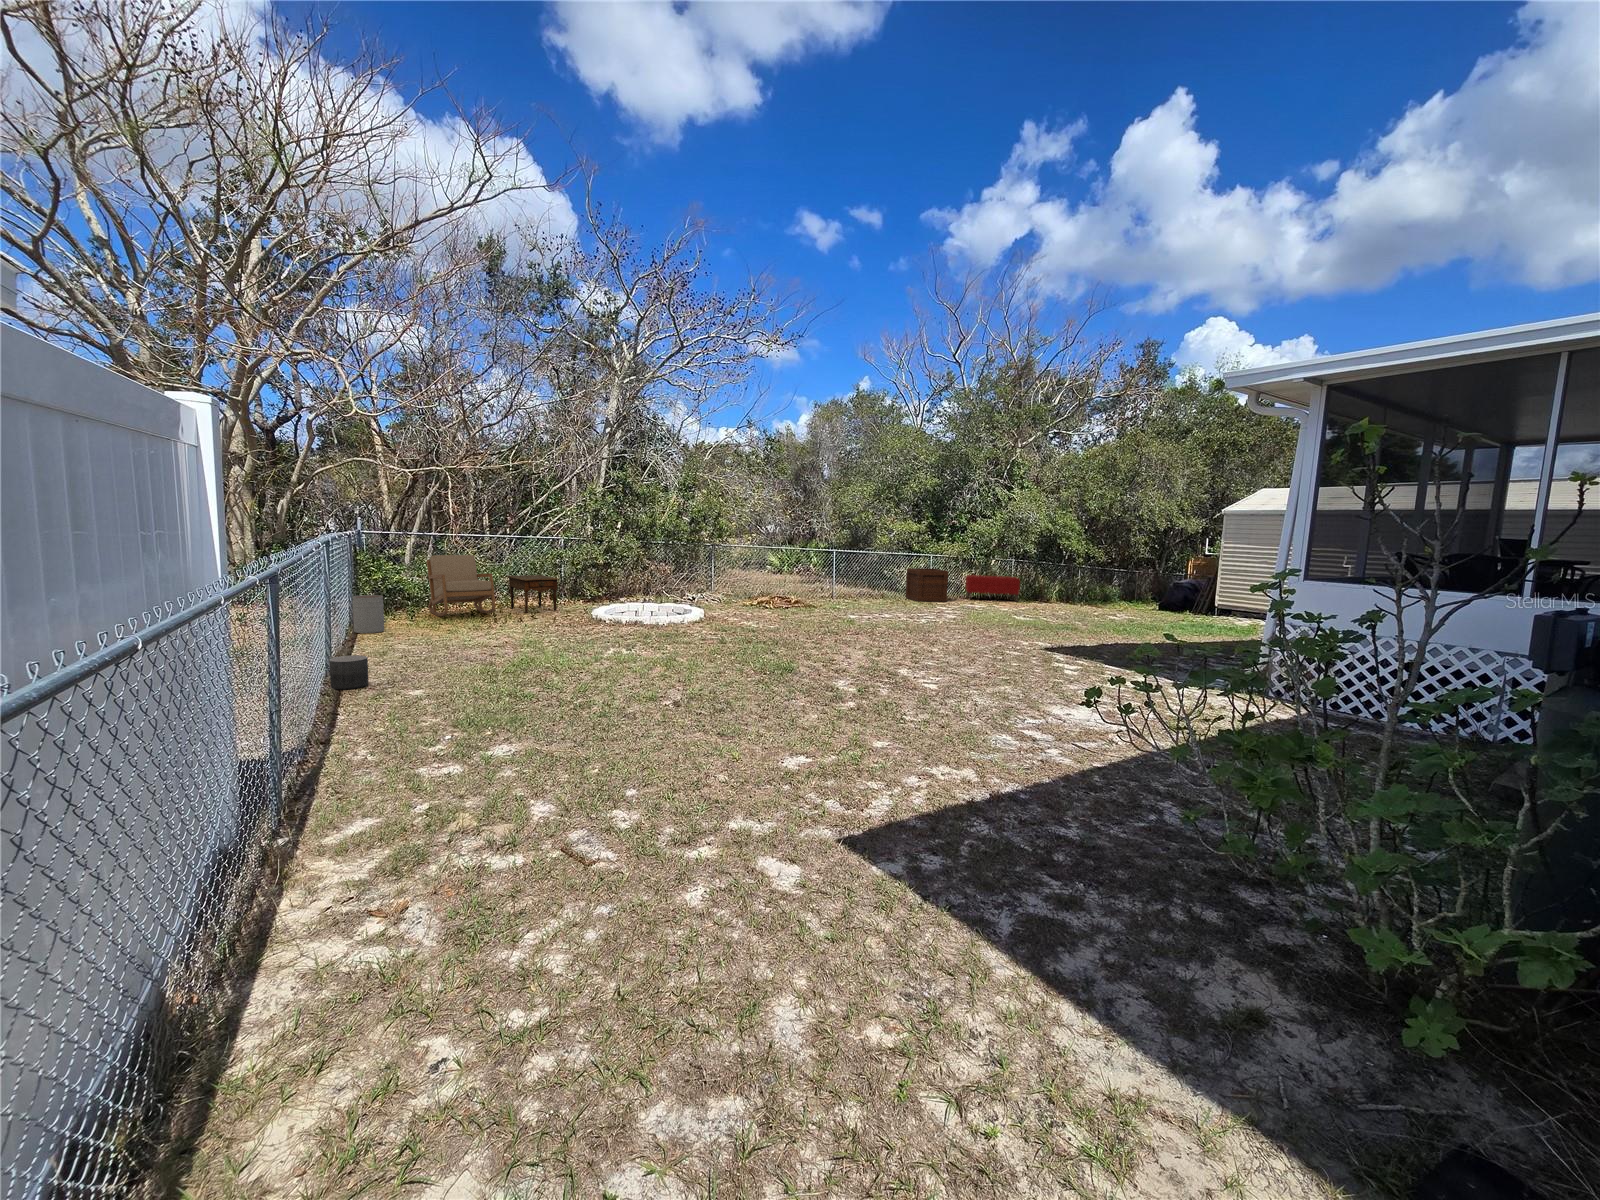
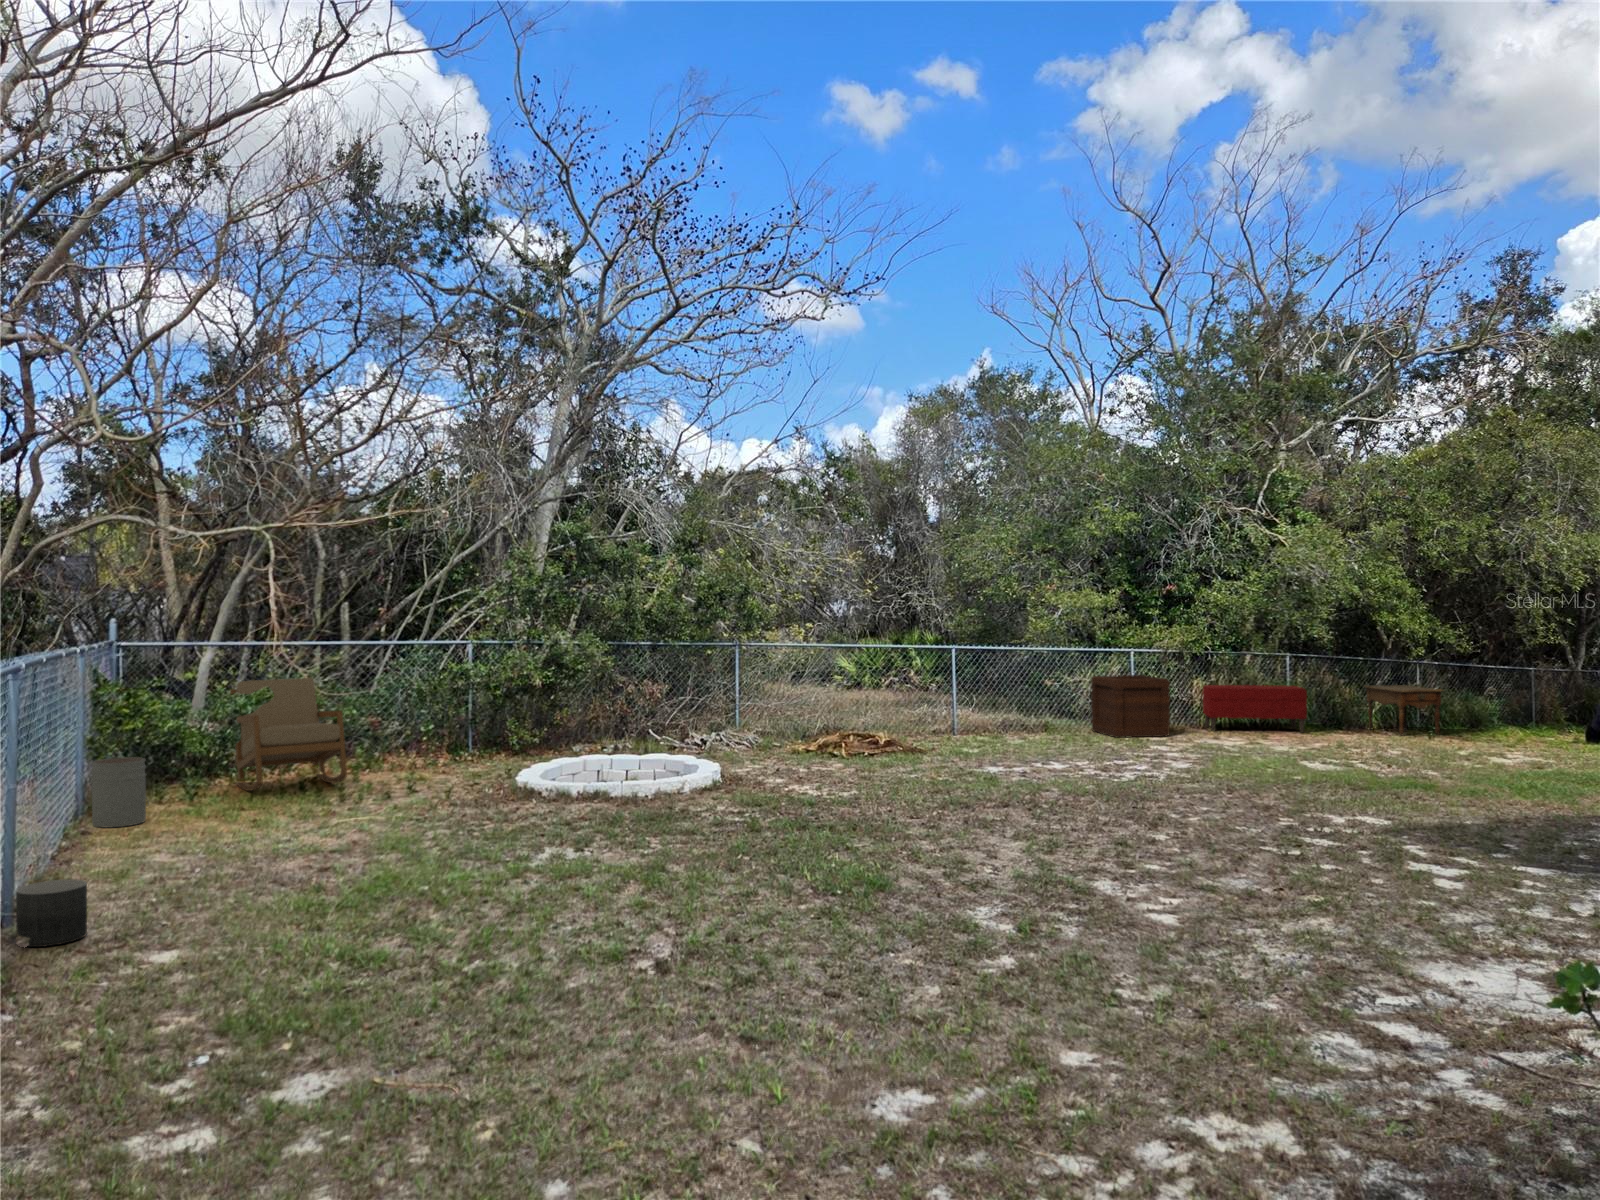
side table: present [507,575,559,613] -> present [1365,685,1442,735]

